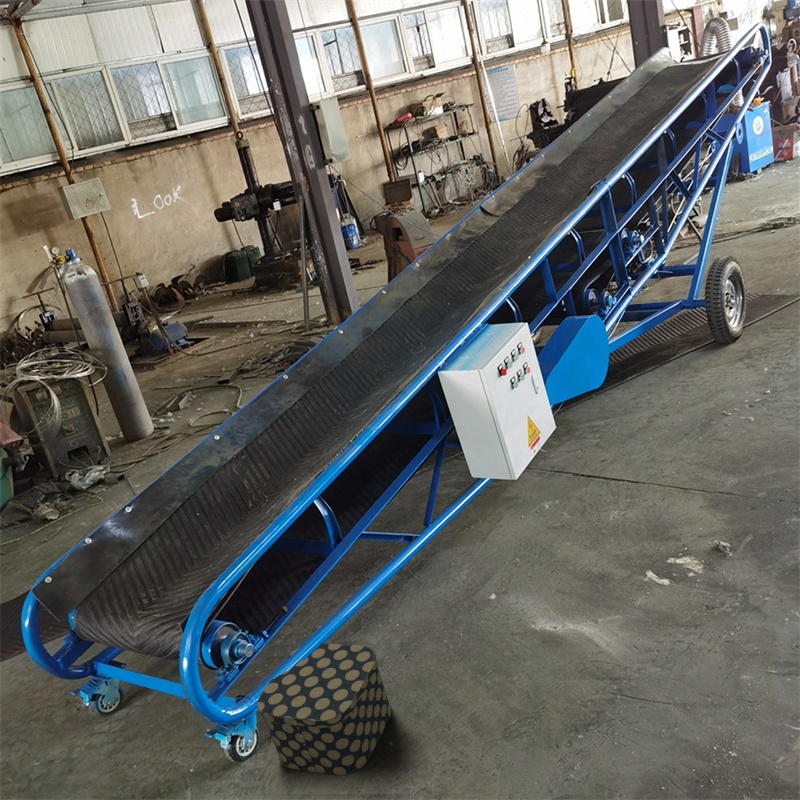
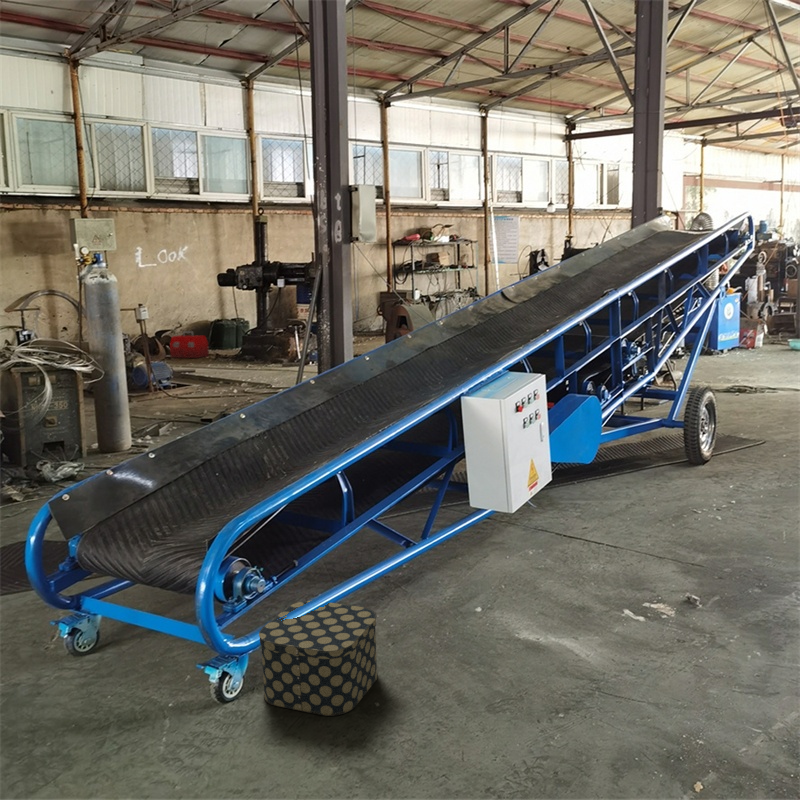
toolbox: none [188,270,228,301] -> present [170,331,209,358]

